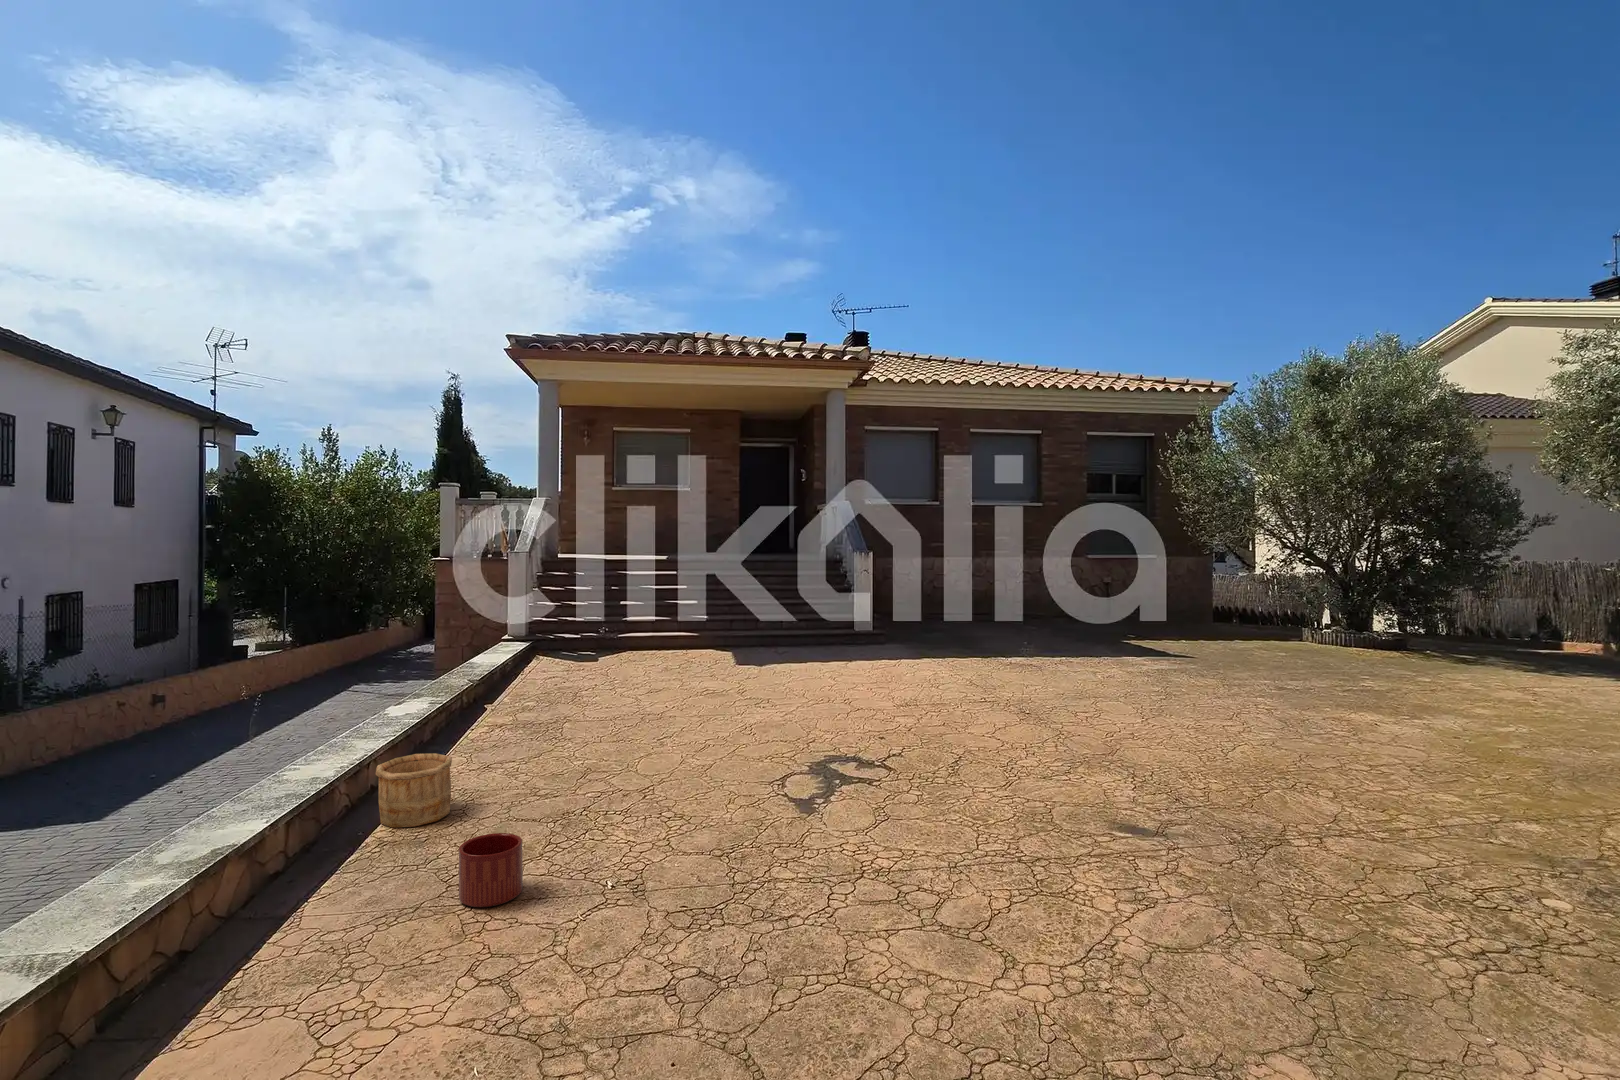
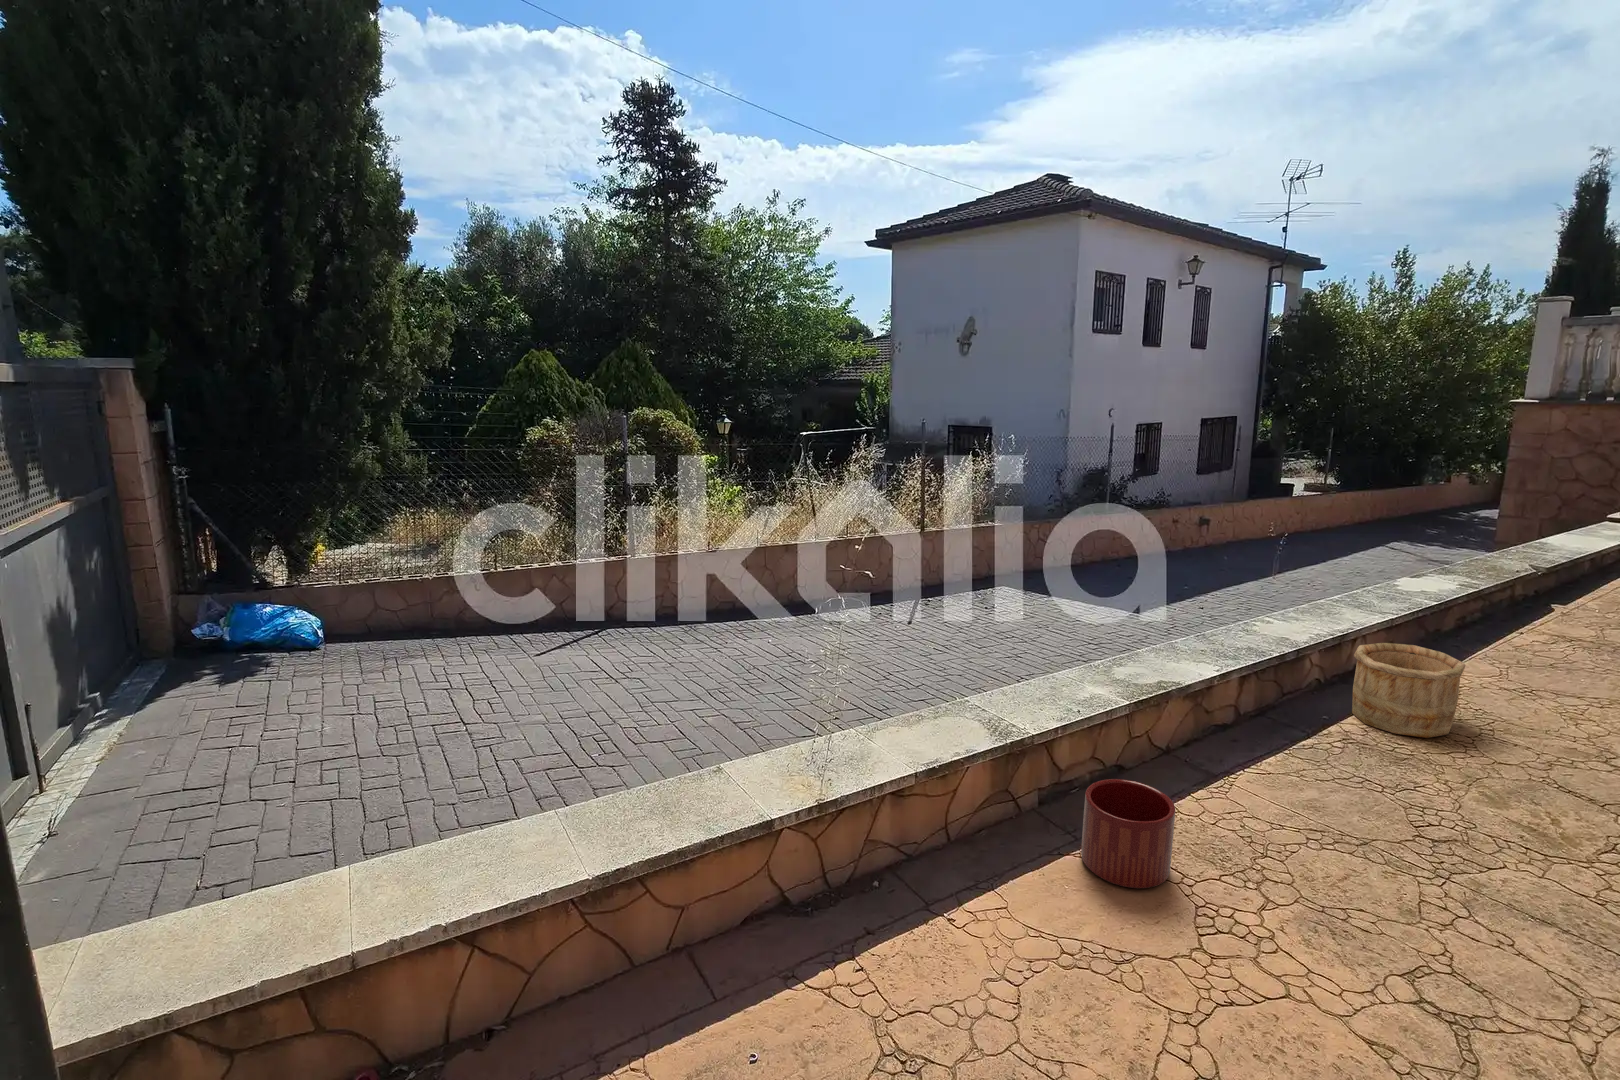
planter: present [459,833,523,908] -> present [1081,779,1175,888]

